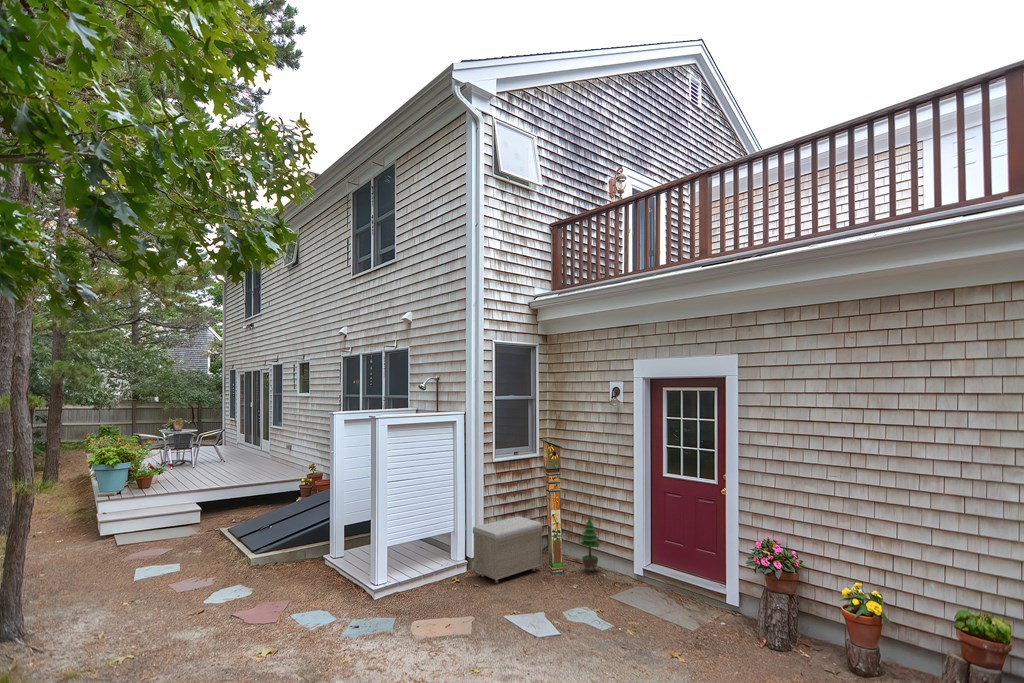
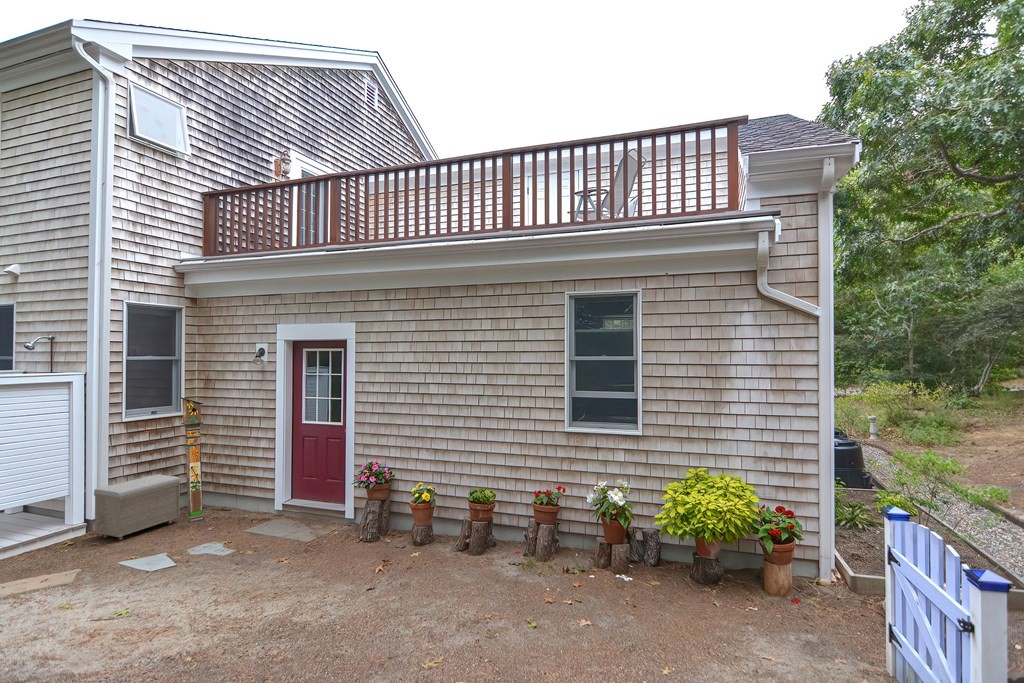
potted tree: present [580,516,599,571] -> none [221,465,242,515]

